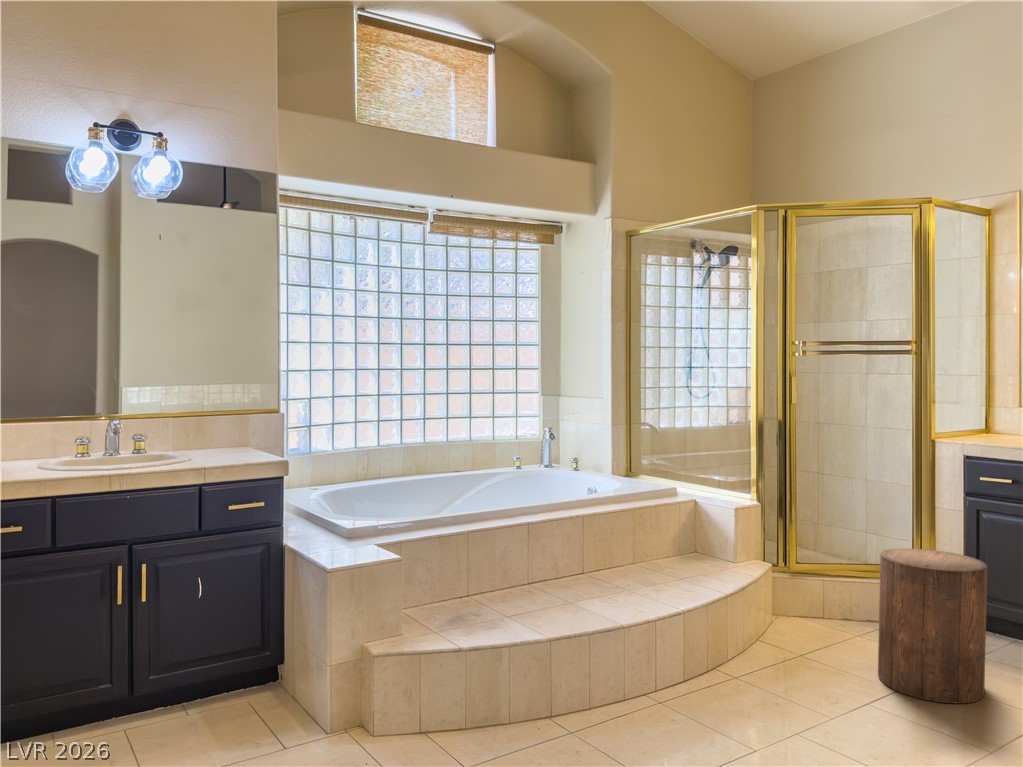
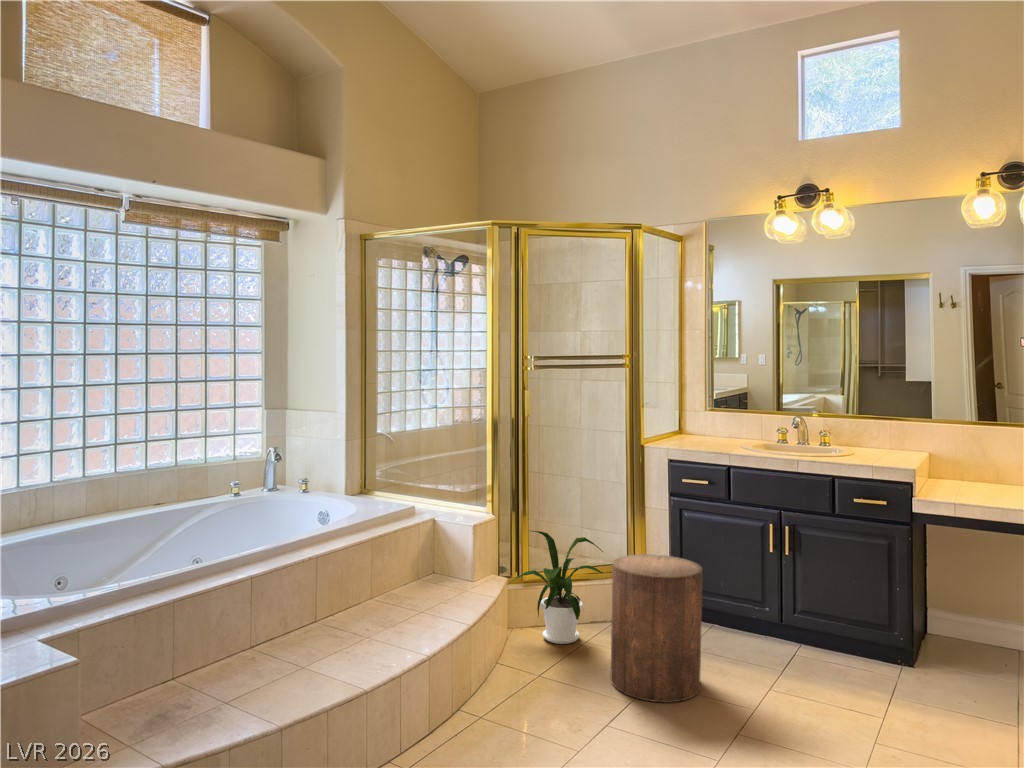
house plant: none [771,517,879,637] -> present [509,531,603,644]

